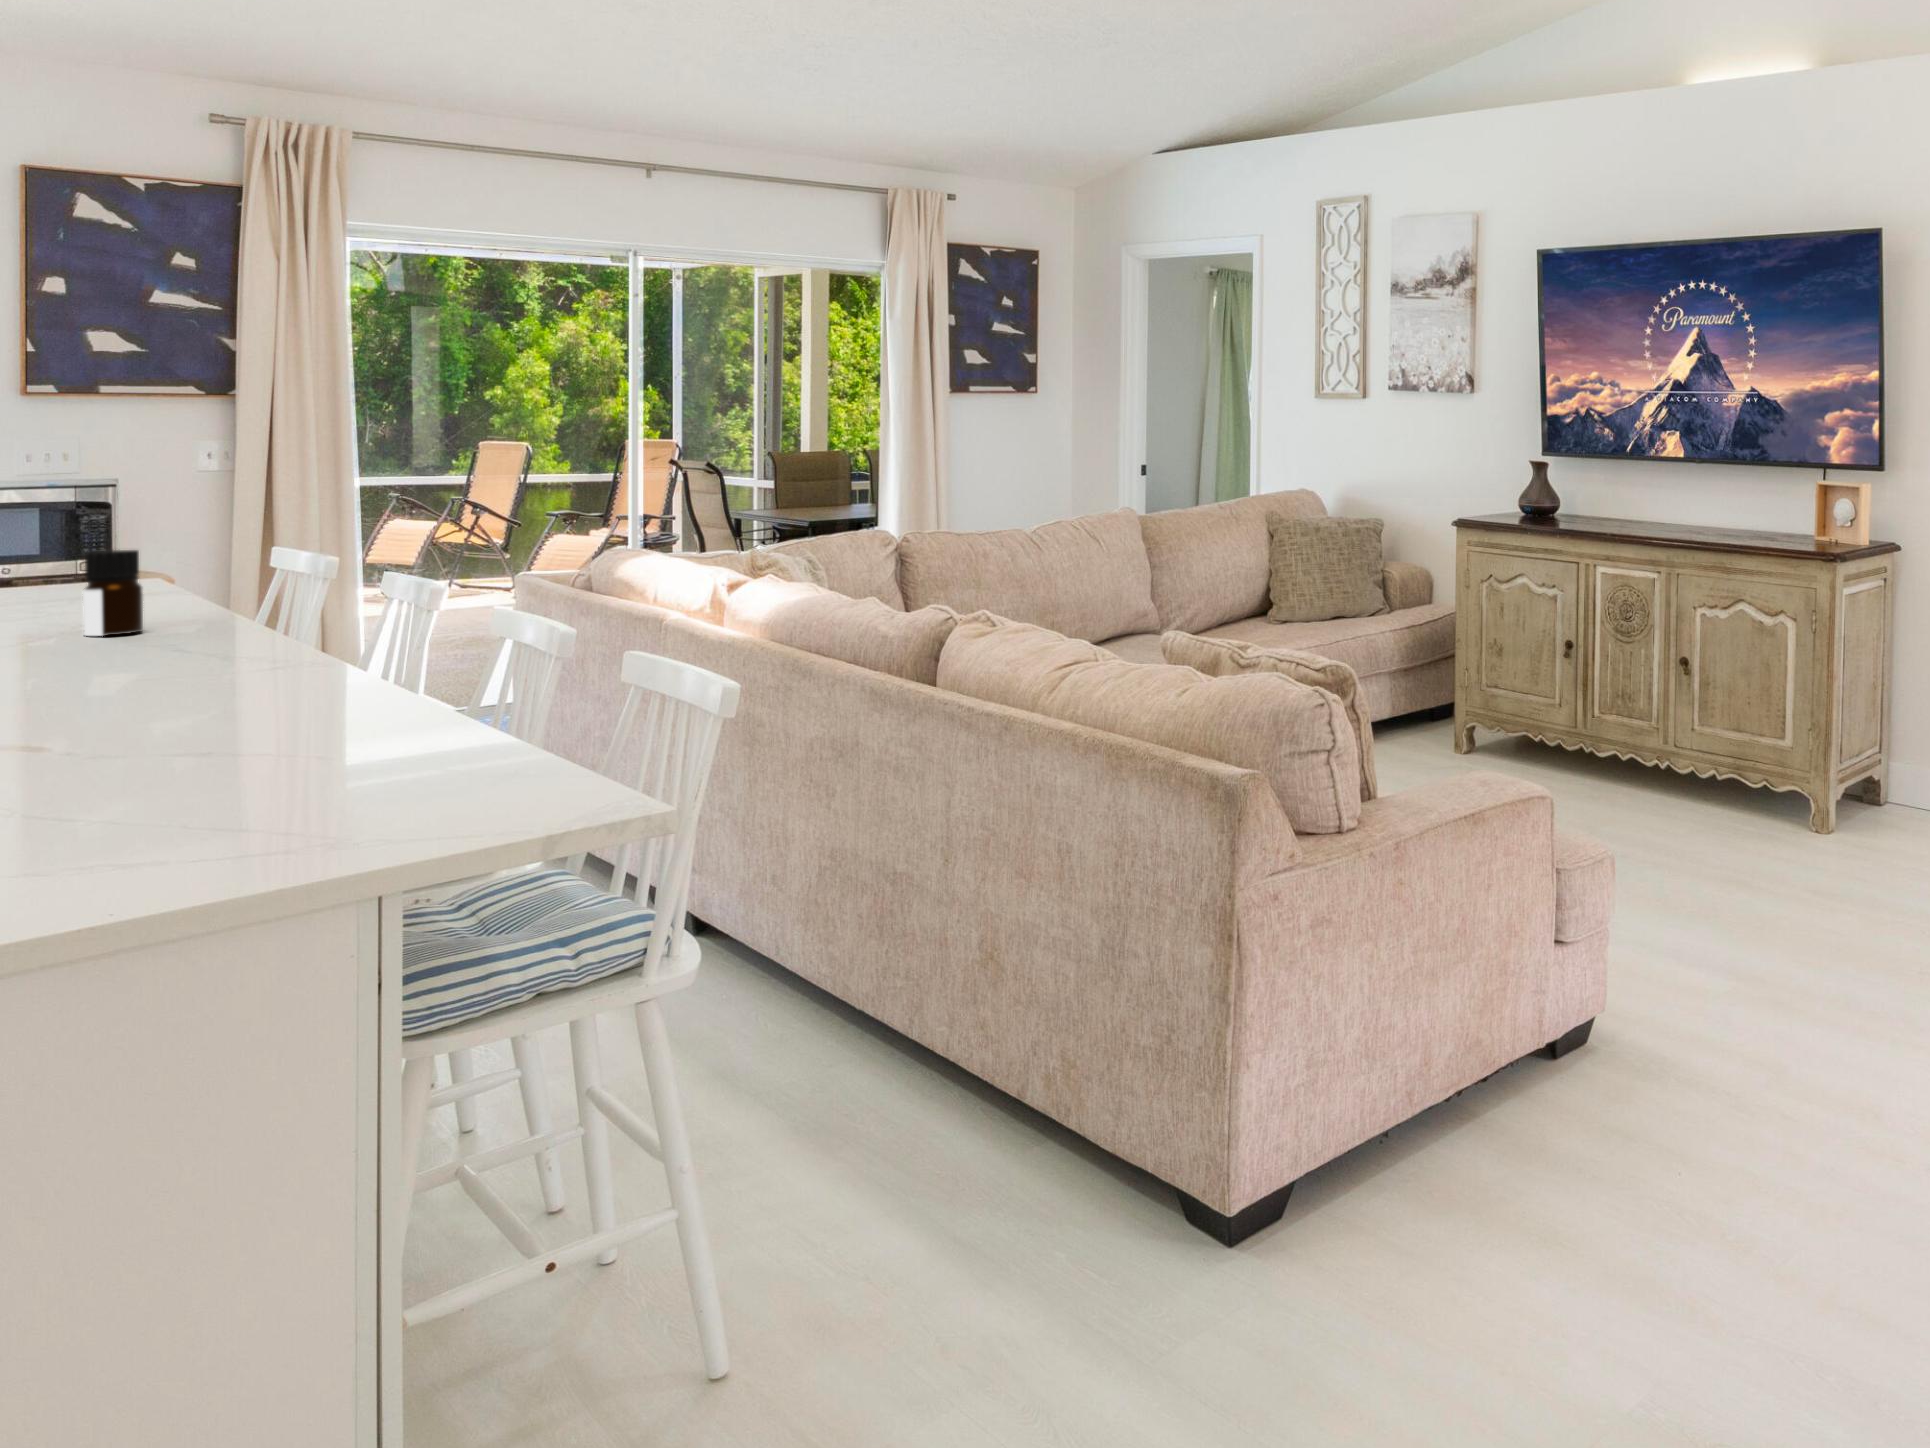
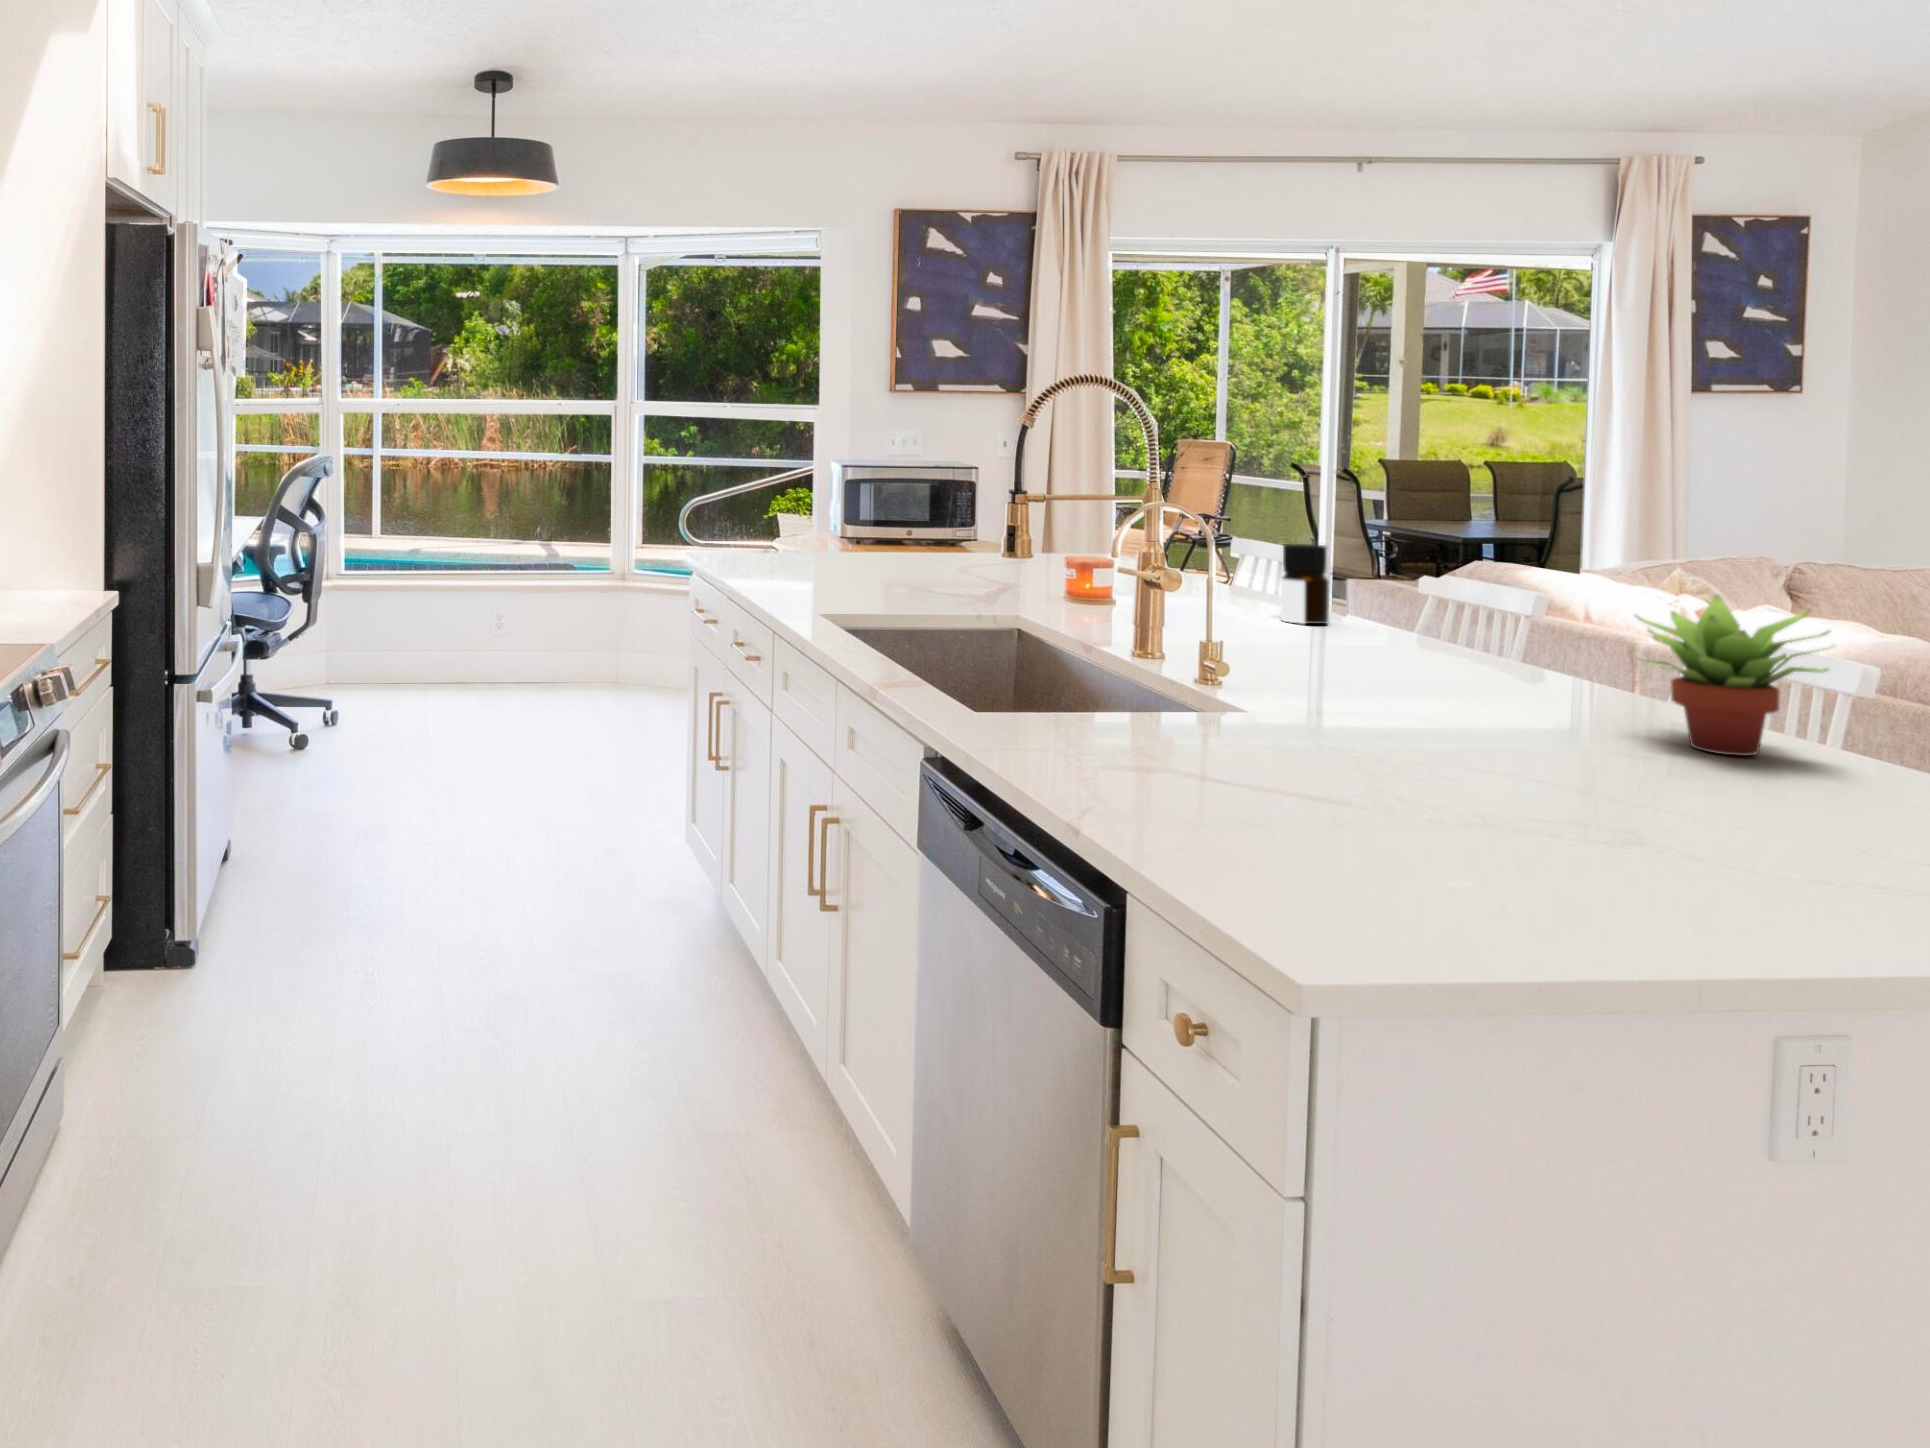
succulent plant: none [169,569,346,718] -> present [1636,595,1829,756]

